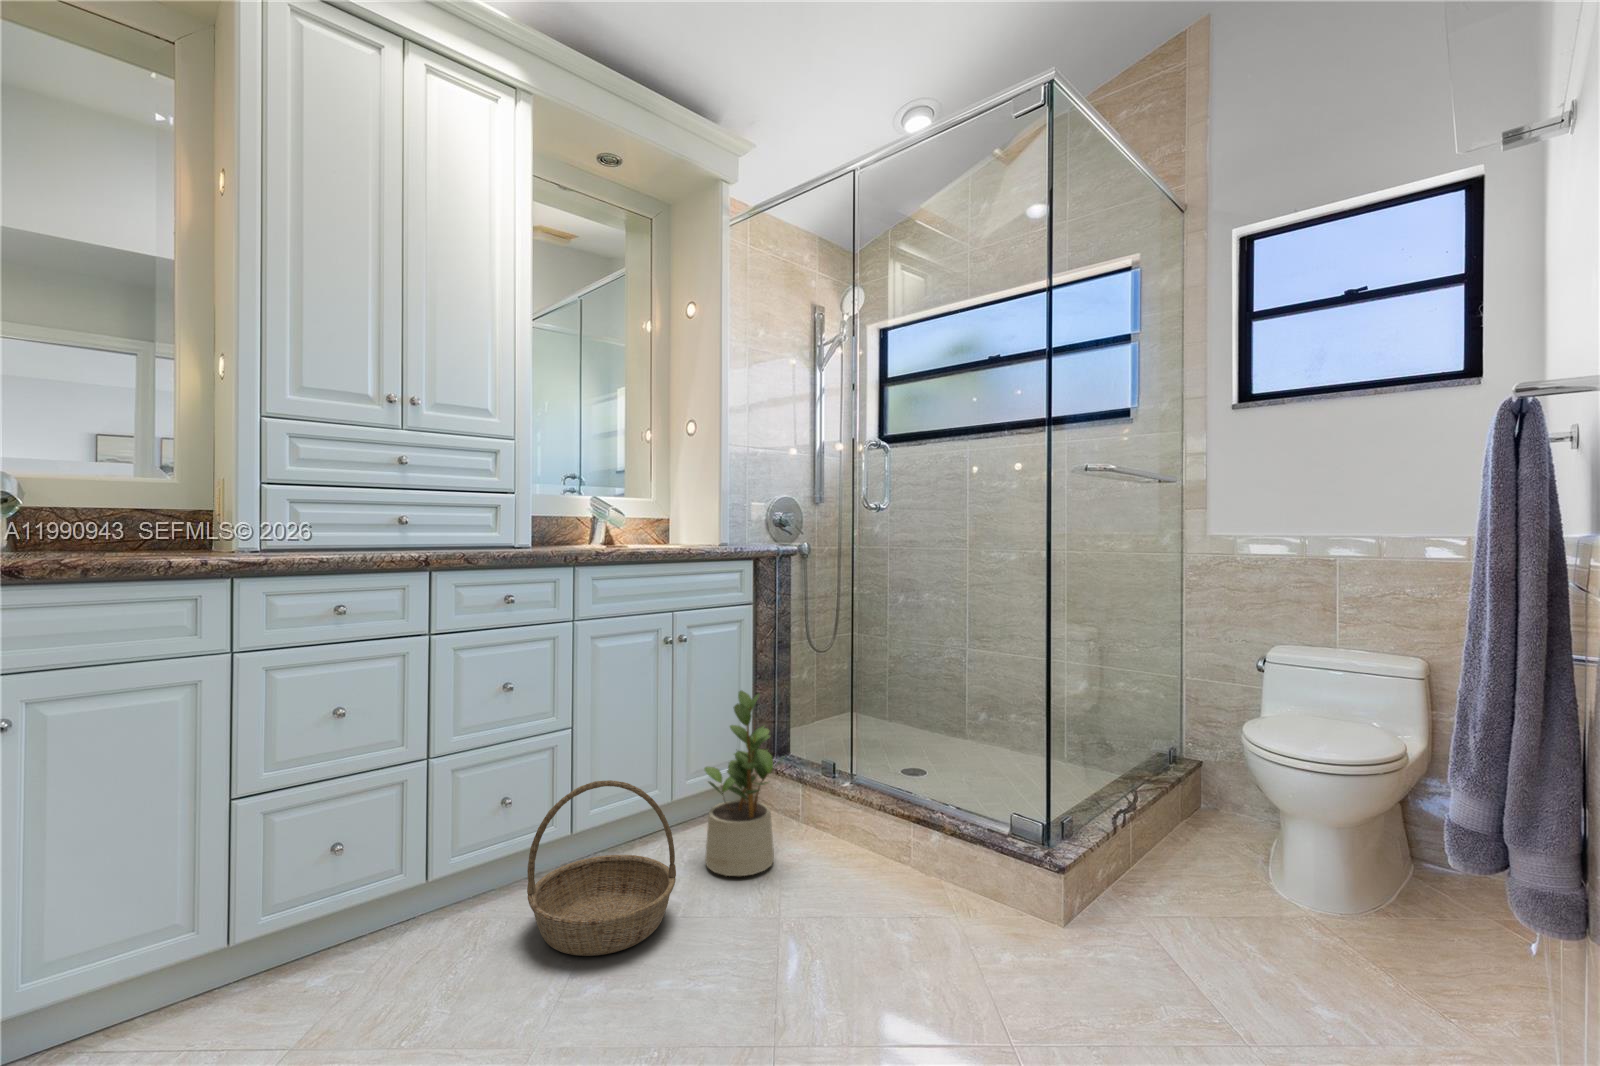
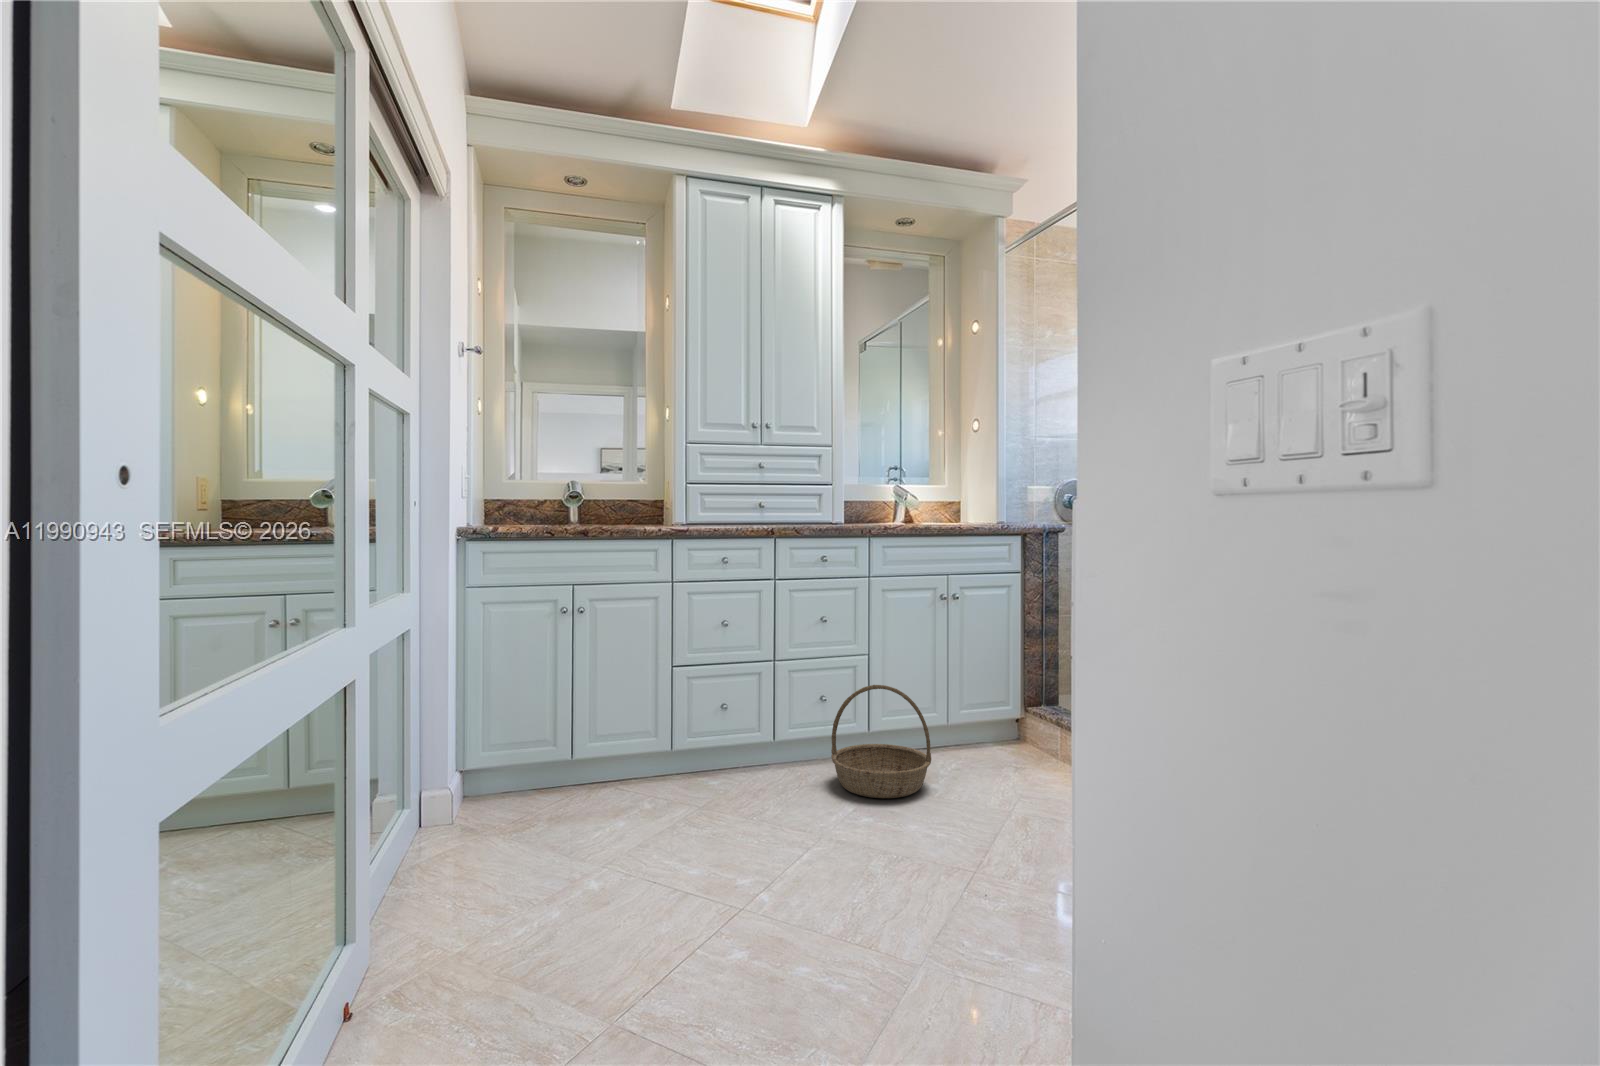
potted plant: present [705,691,774,876] -> none [964,636,1027,779]

